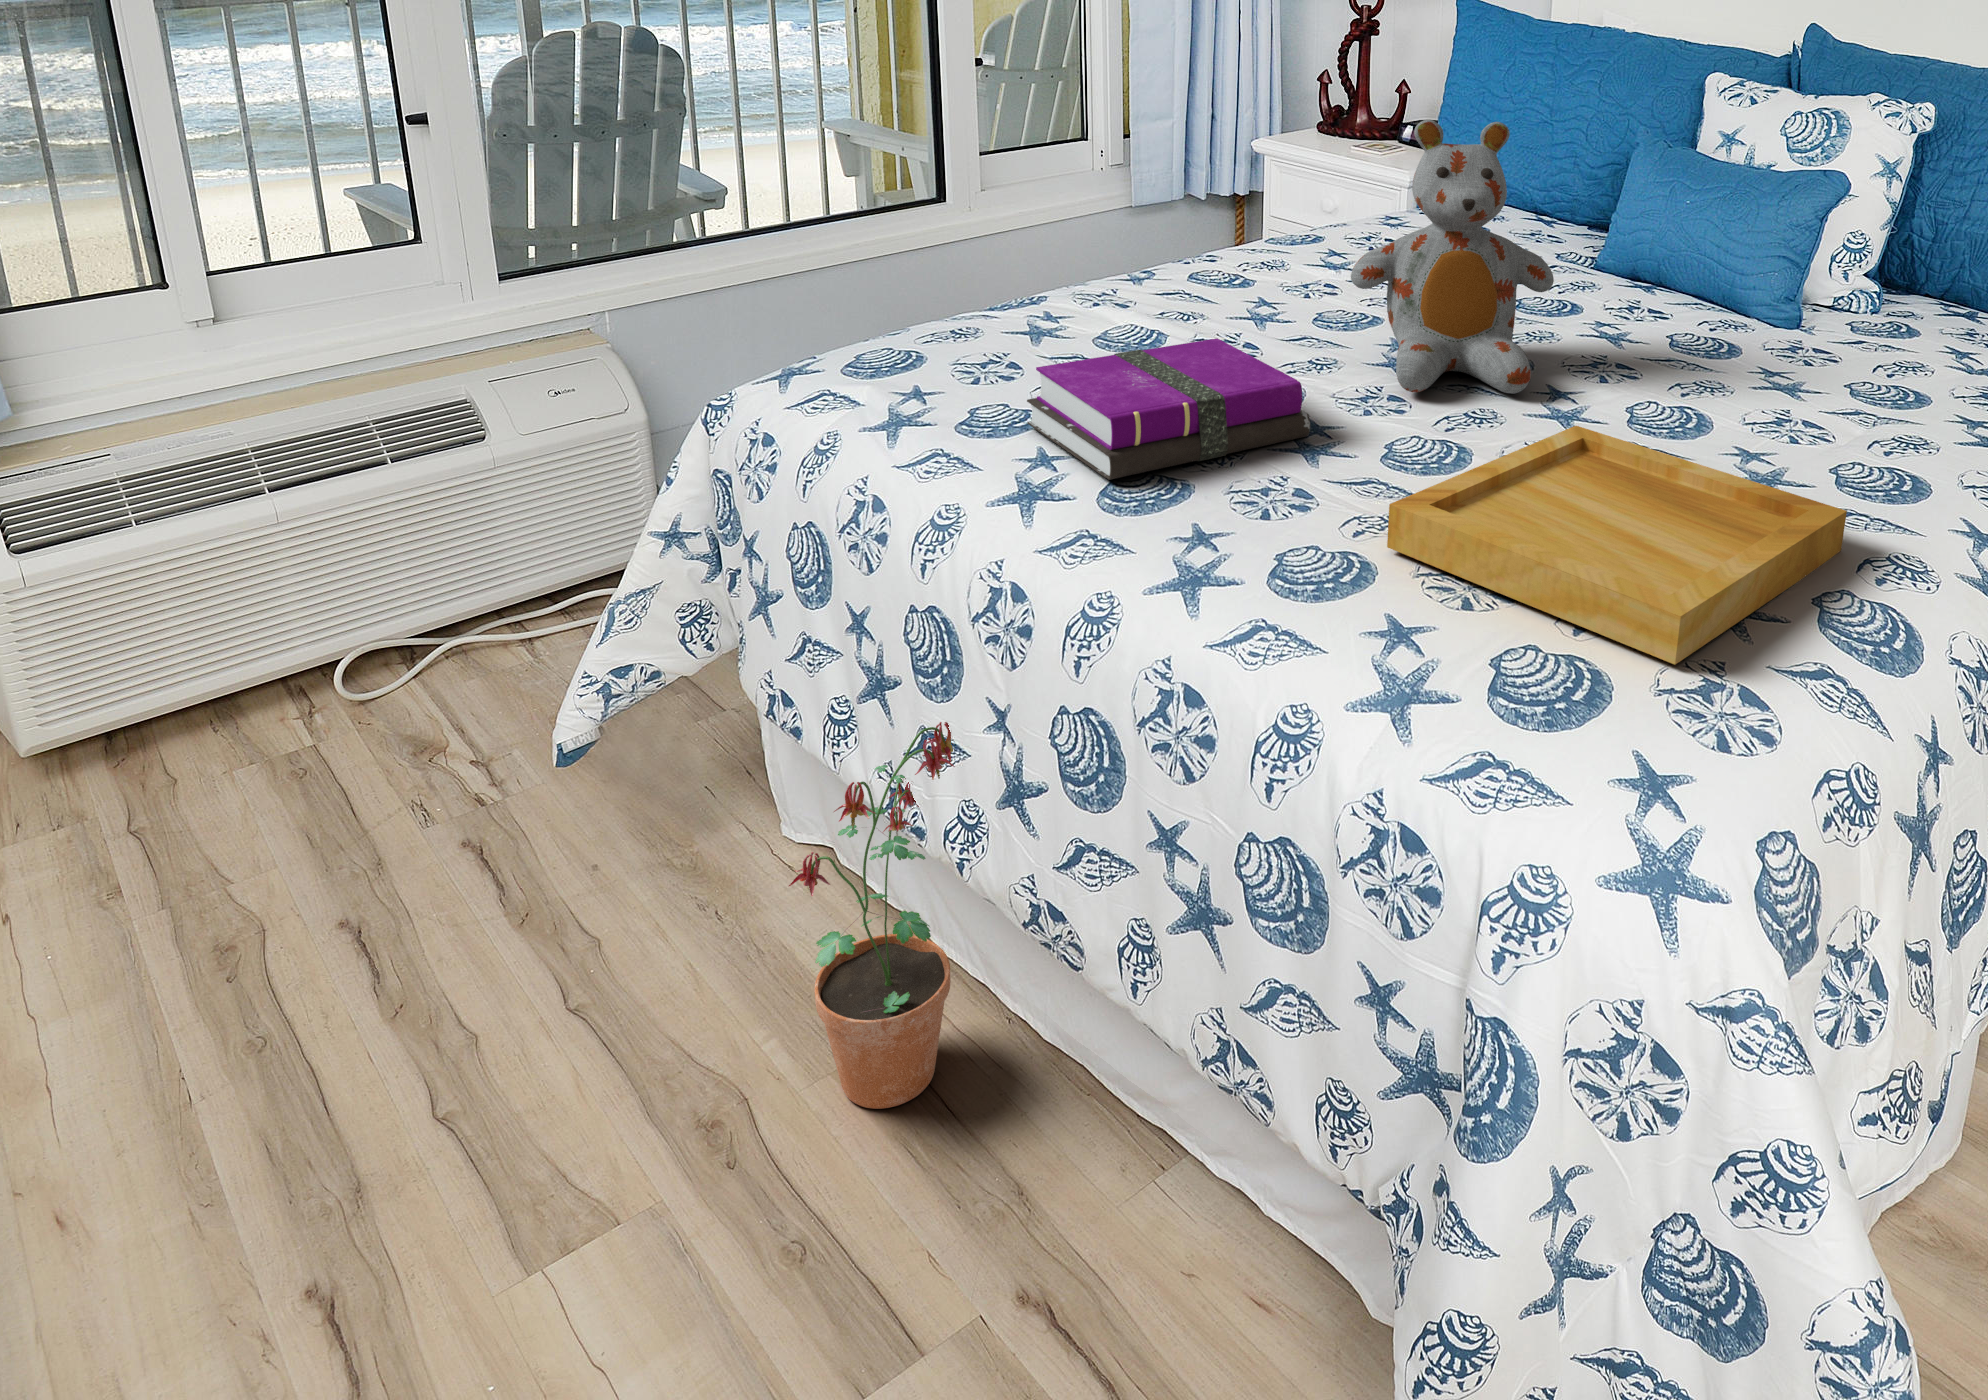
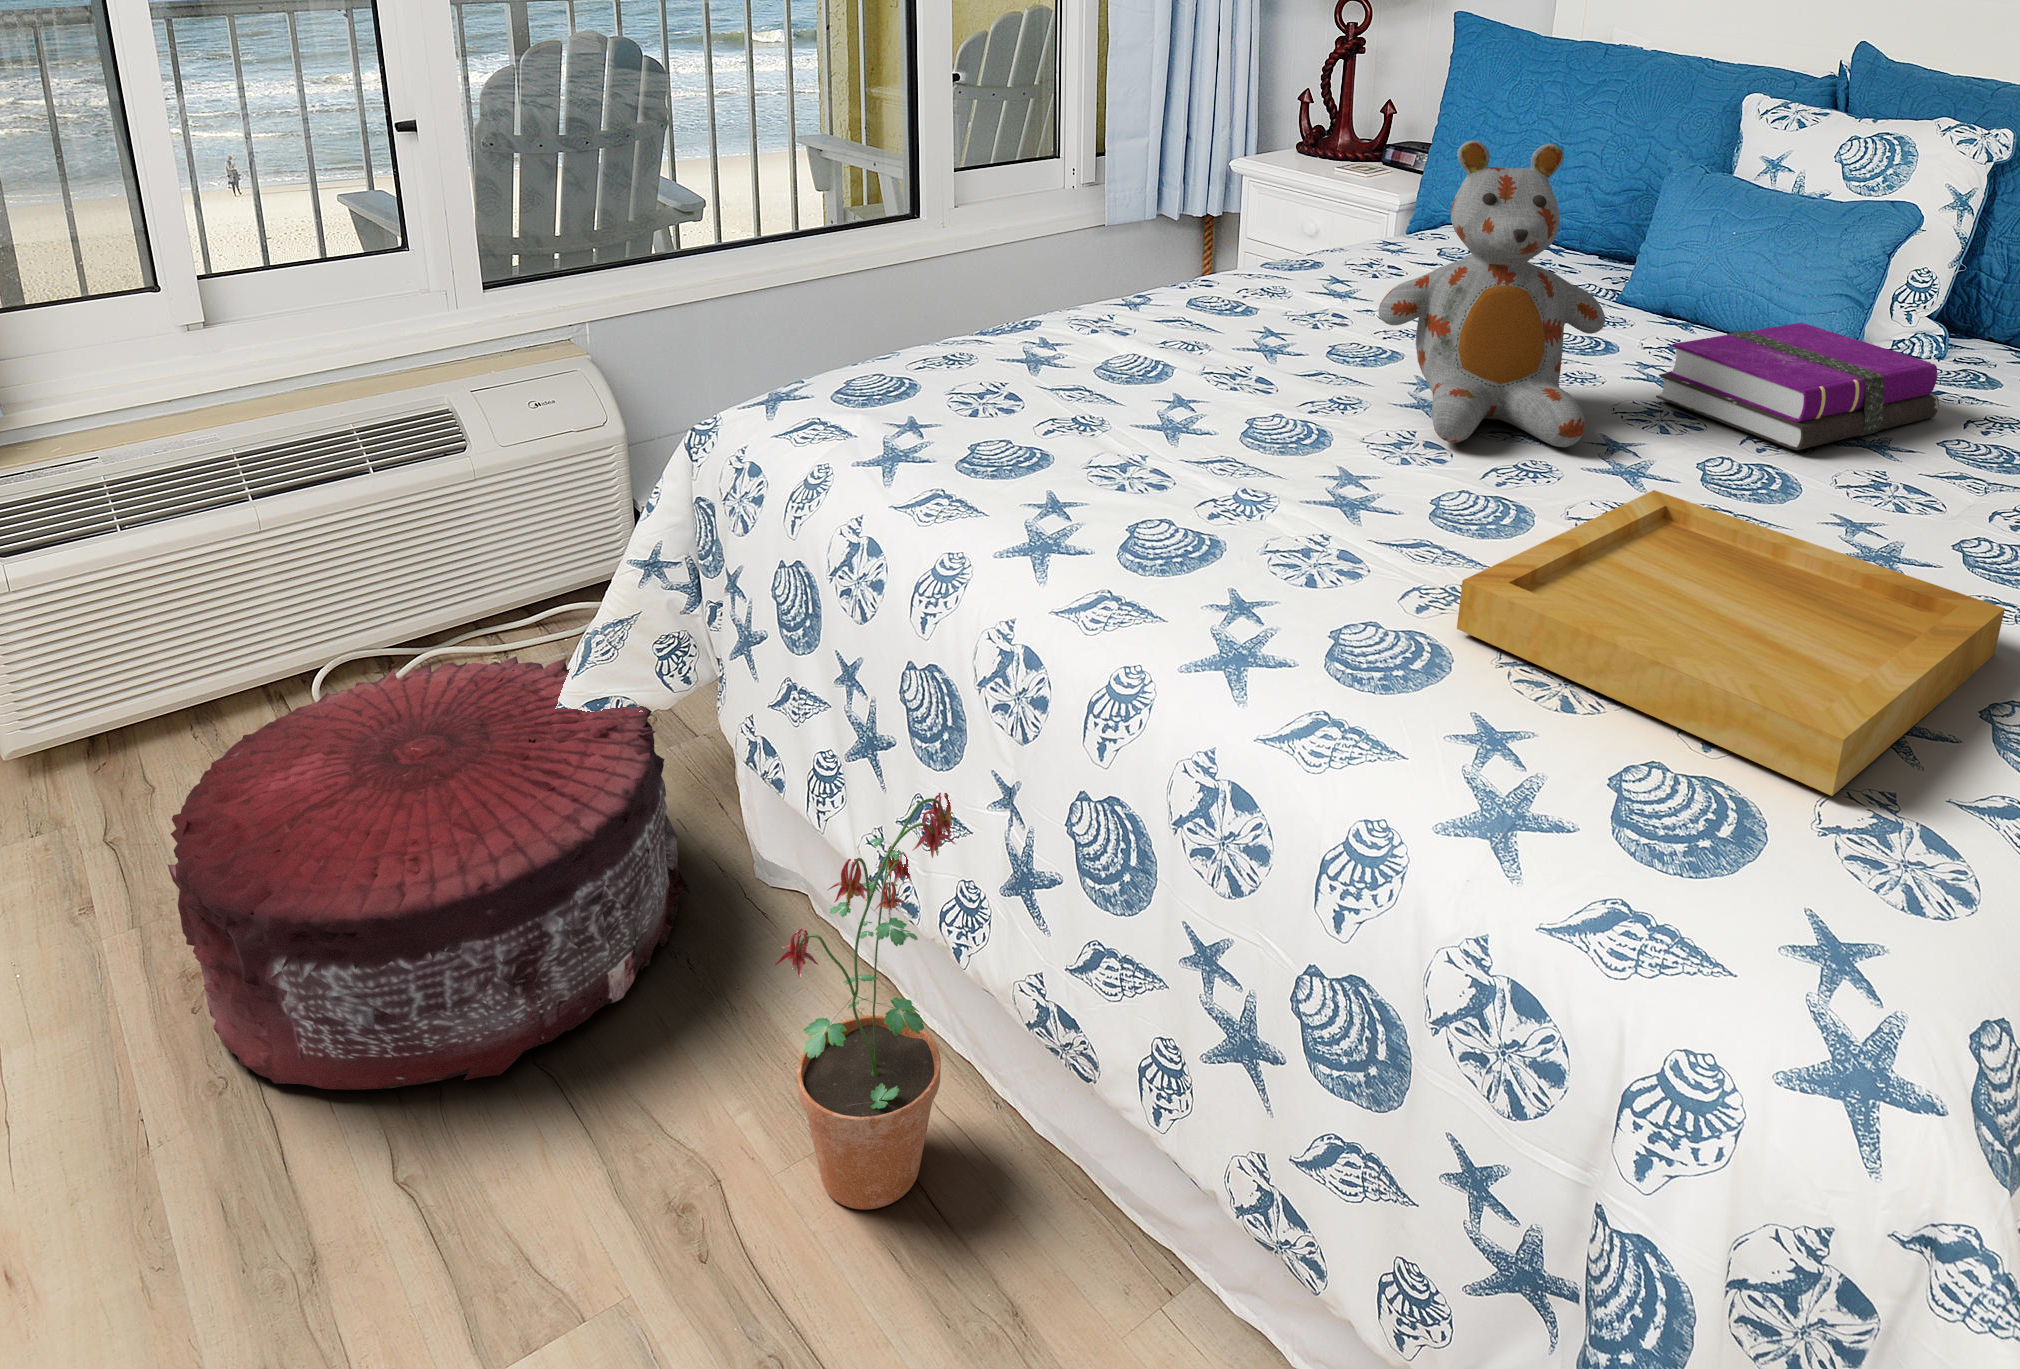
notebook: present [1027,338,1310,480] -> present [1656,323,1939,450]
pouf: none [189,629,721,1039] -> present [168,656,690,1090]

